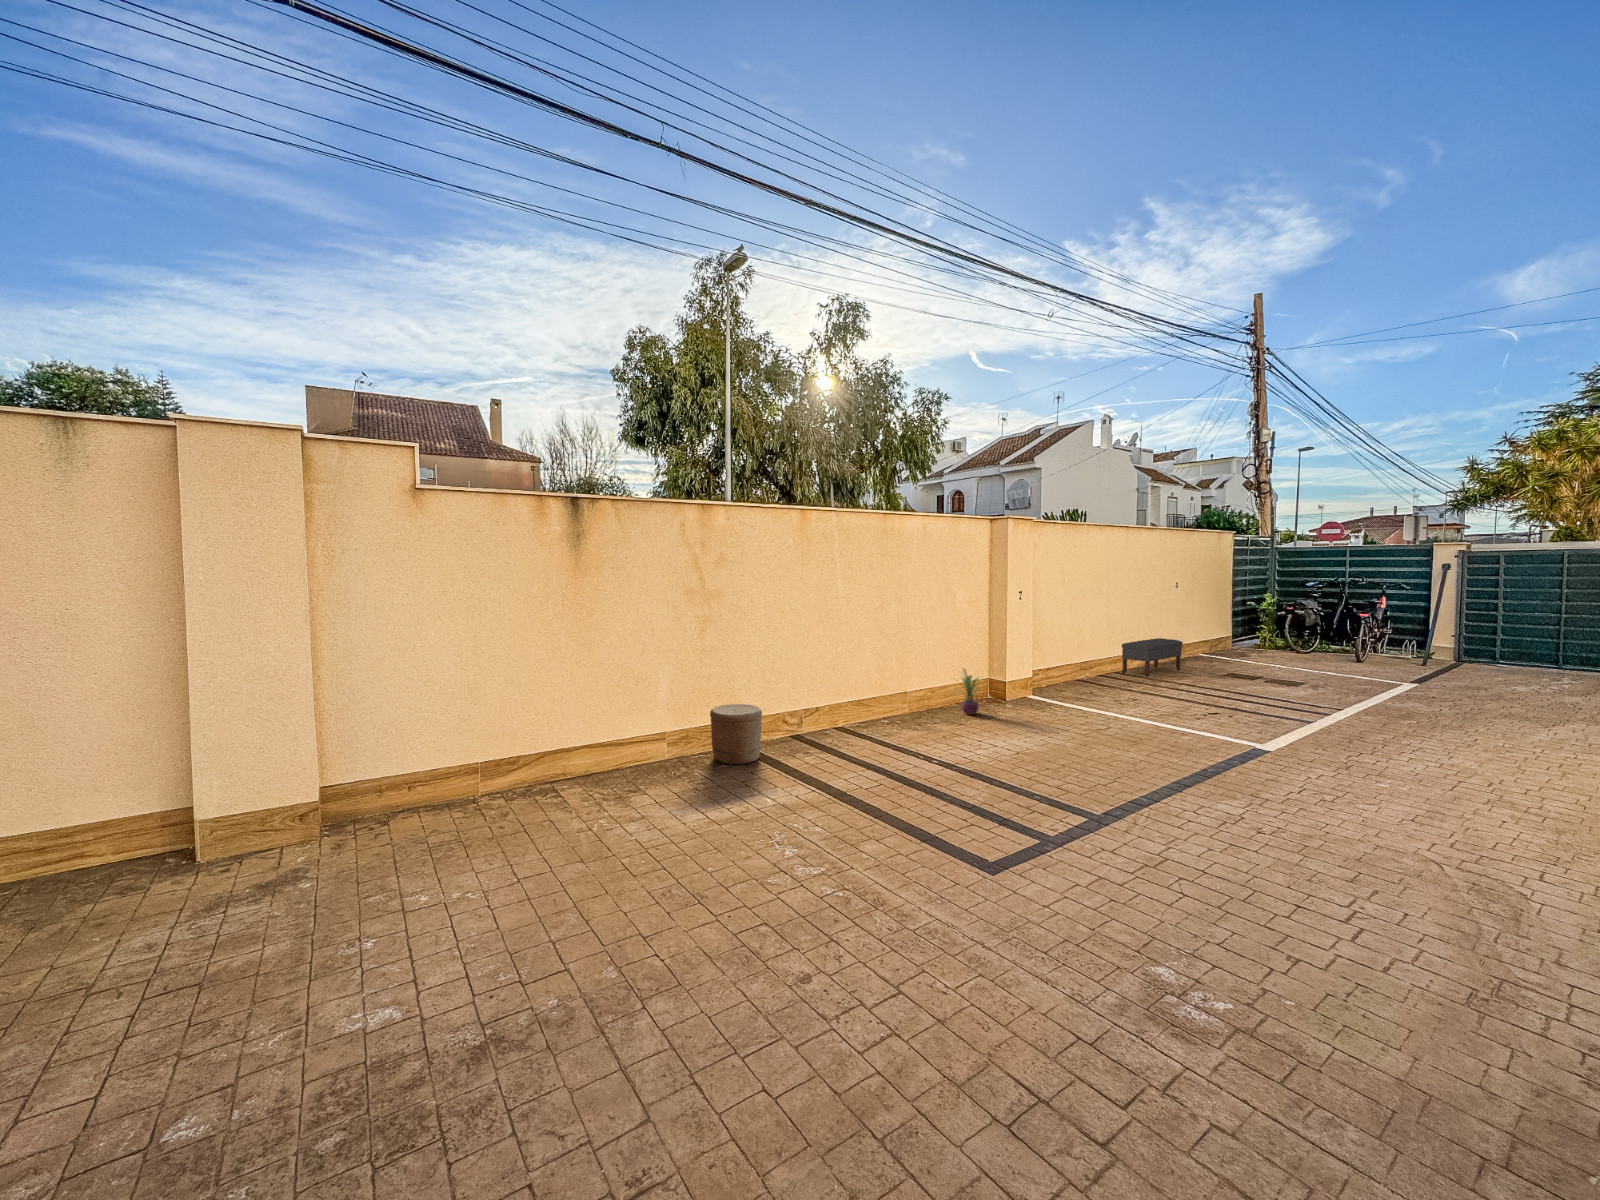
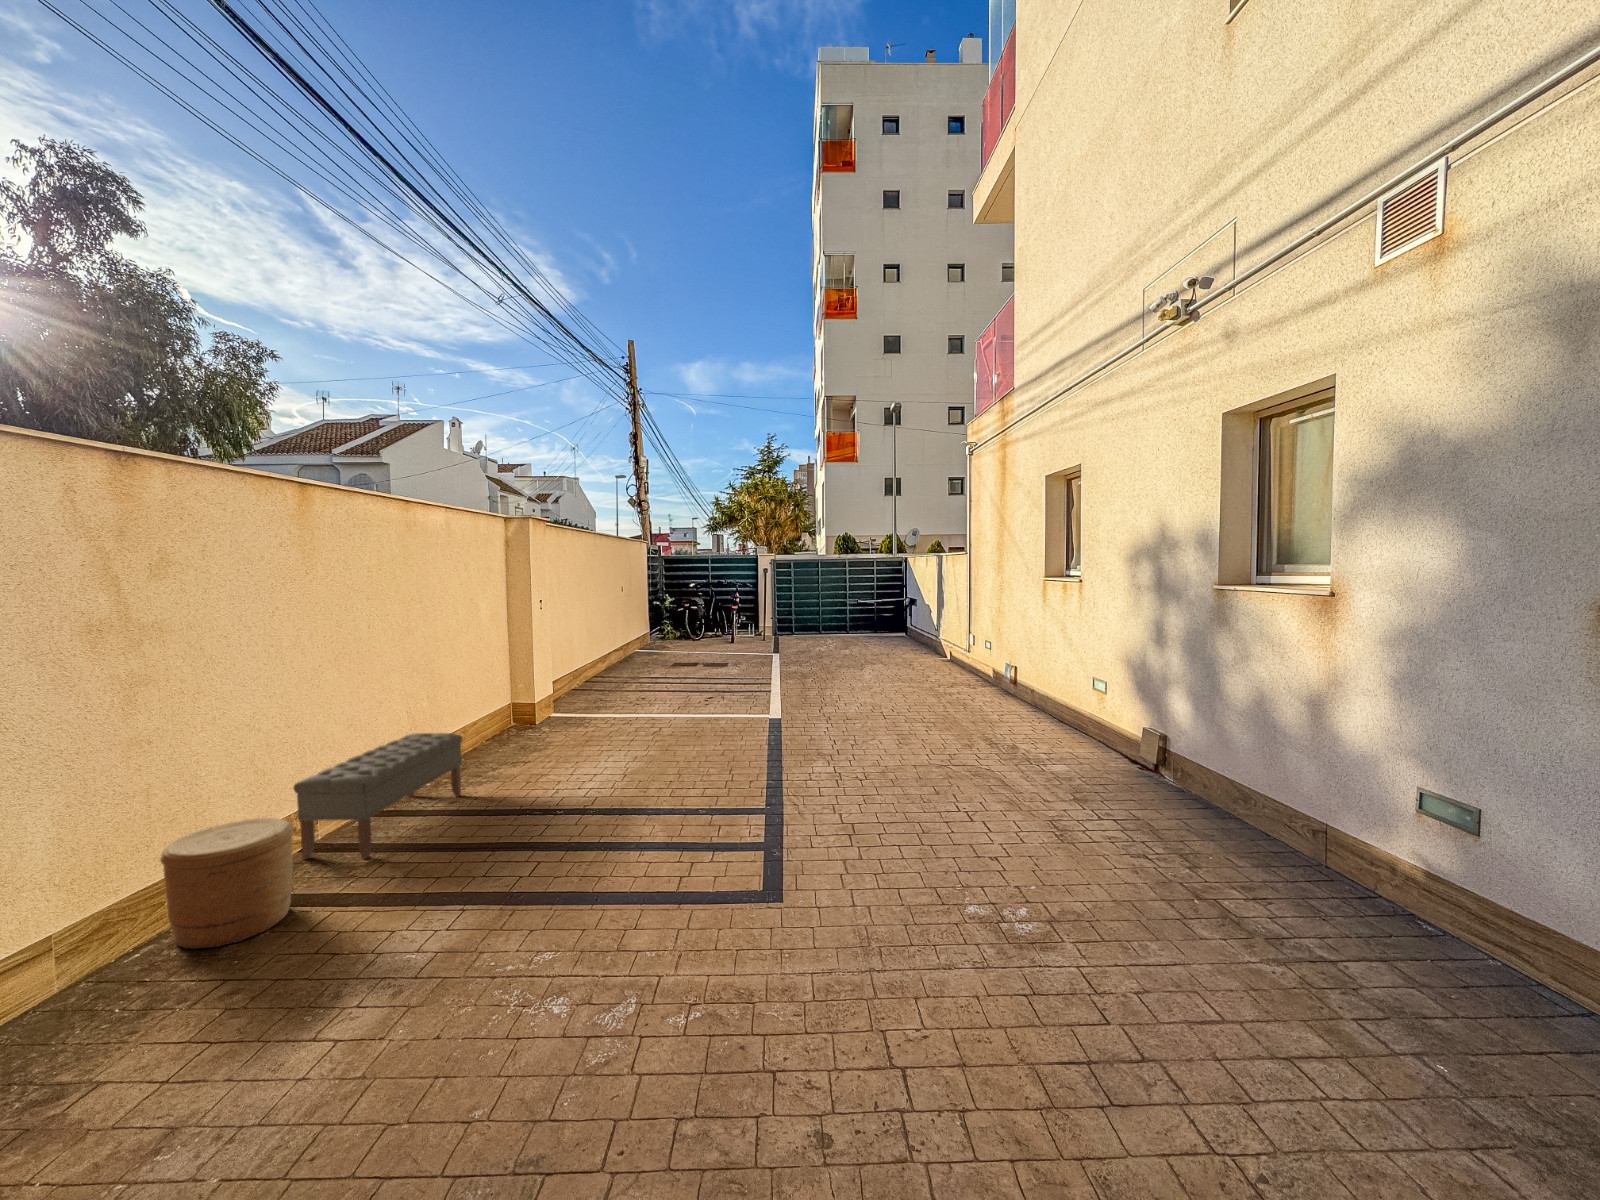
bench: present [1122,638,1183,677] -> present [294,733,462,859]
decorative plant: present [956,669,979,715] -> none [480,692,549,749]

